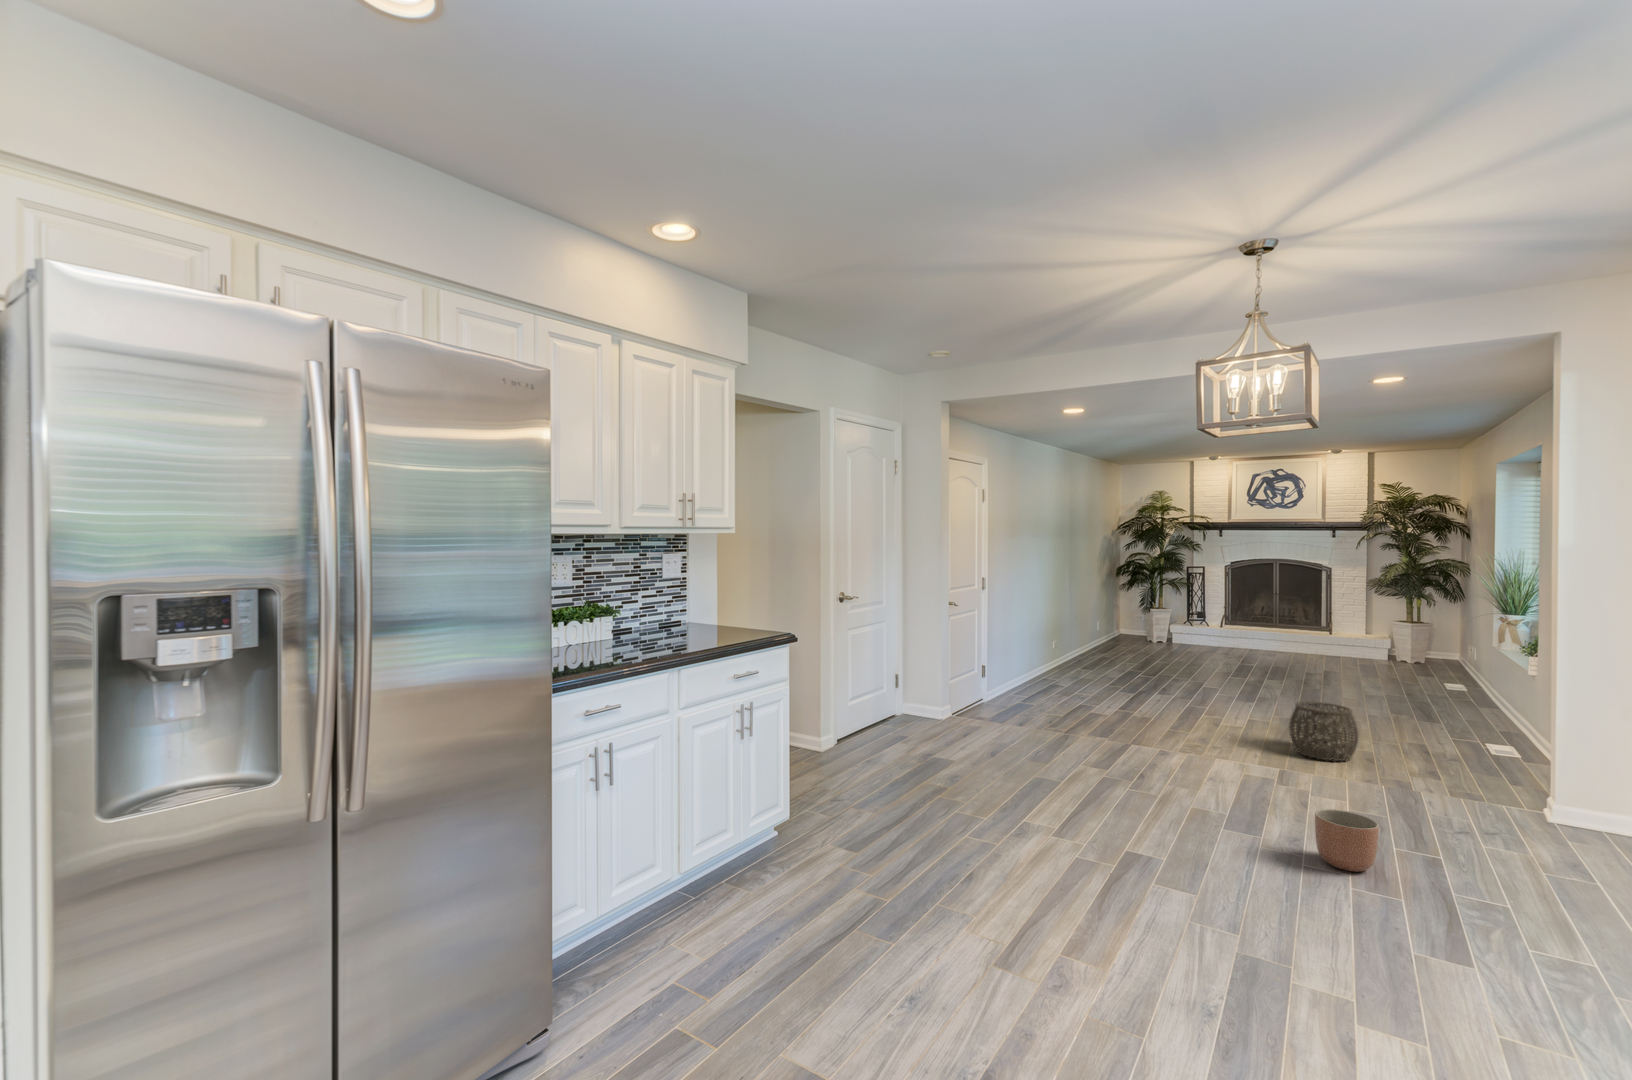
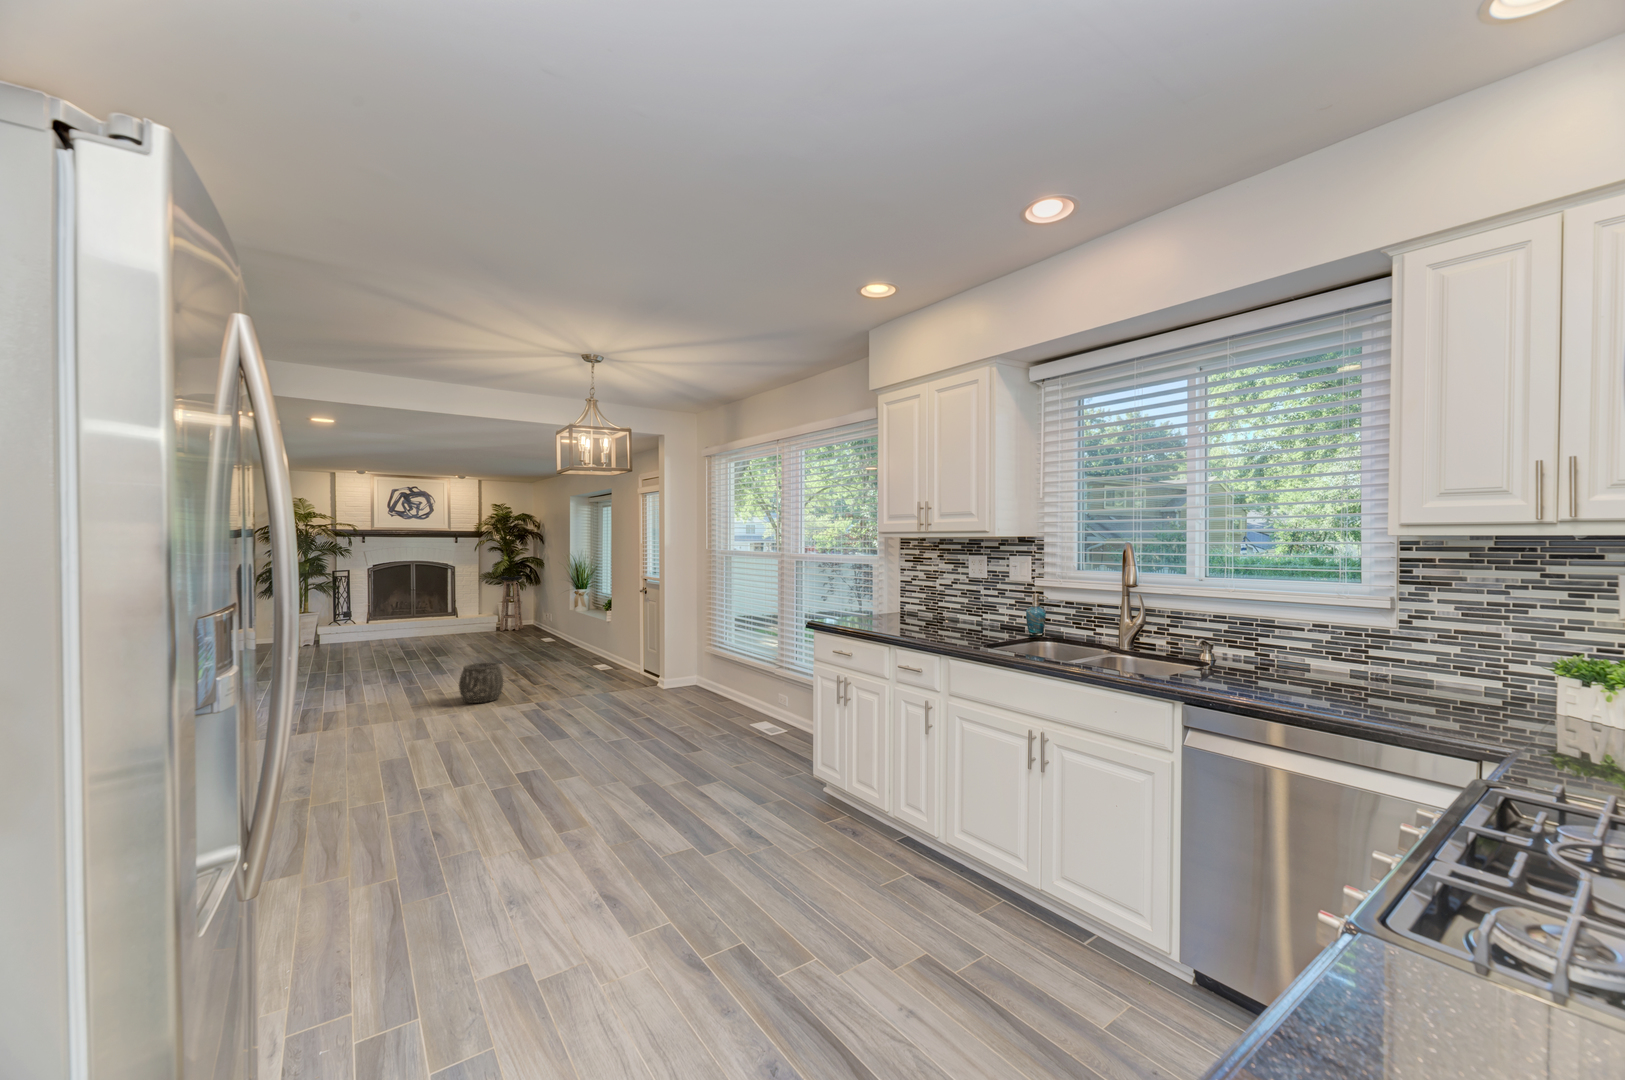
bar stool: none [1394,586,1433,664] -> present [500,576,523,631]
planter: present [1315,809,1379,872] -> none [502,721,537,757]

